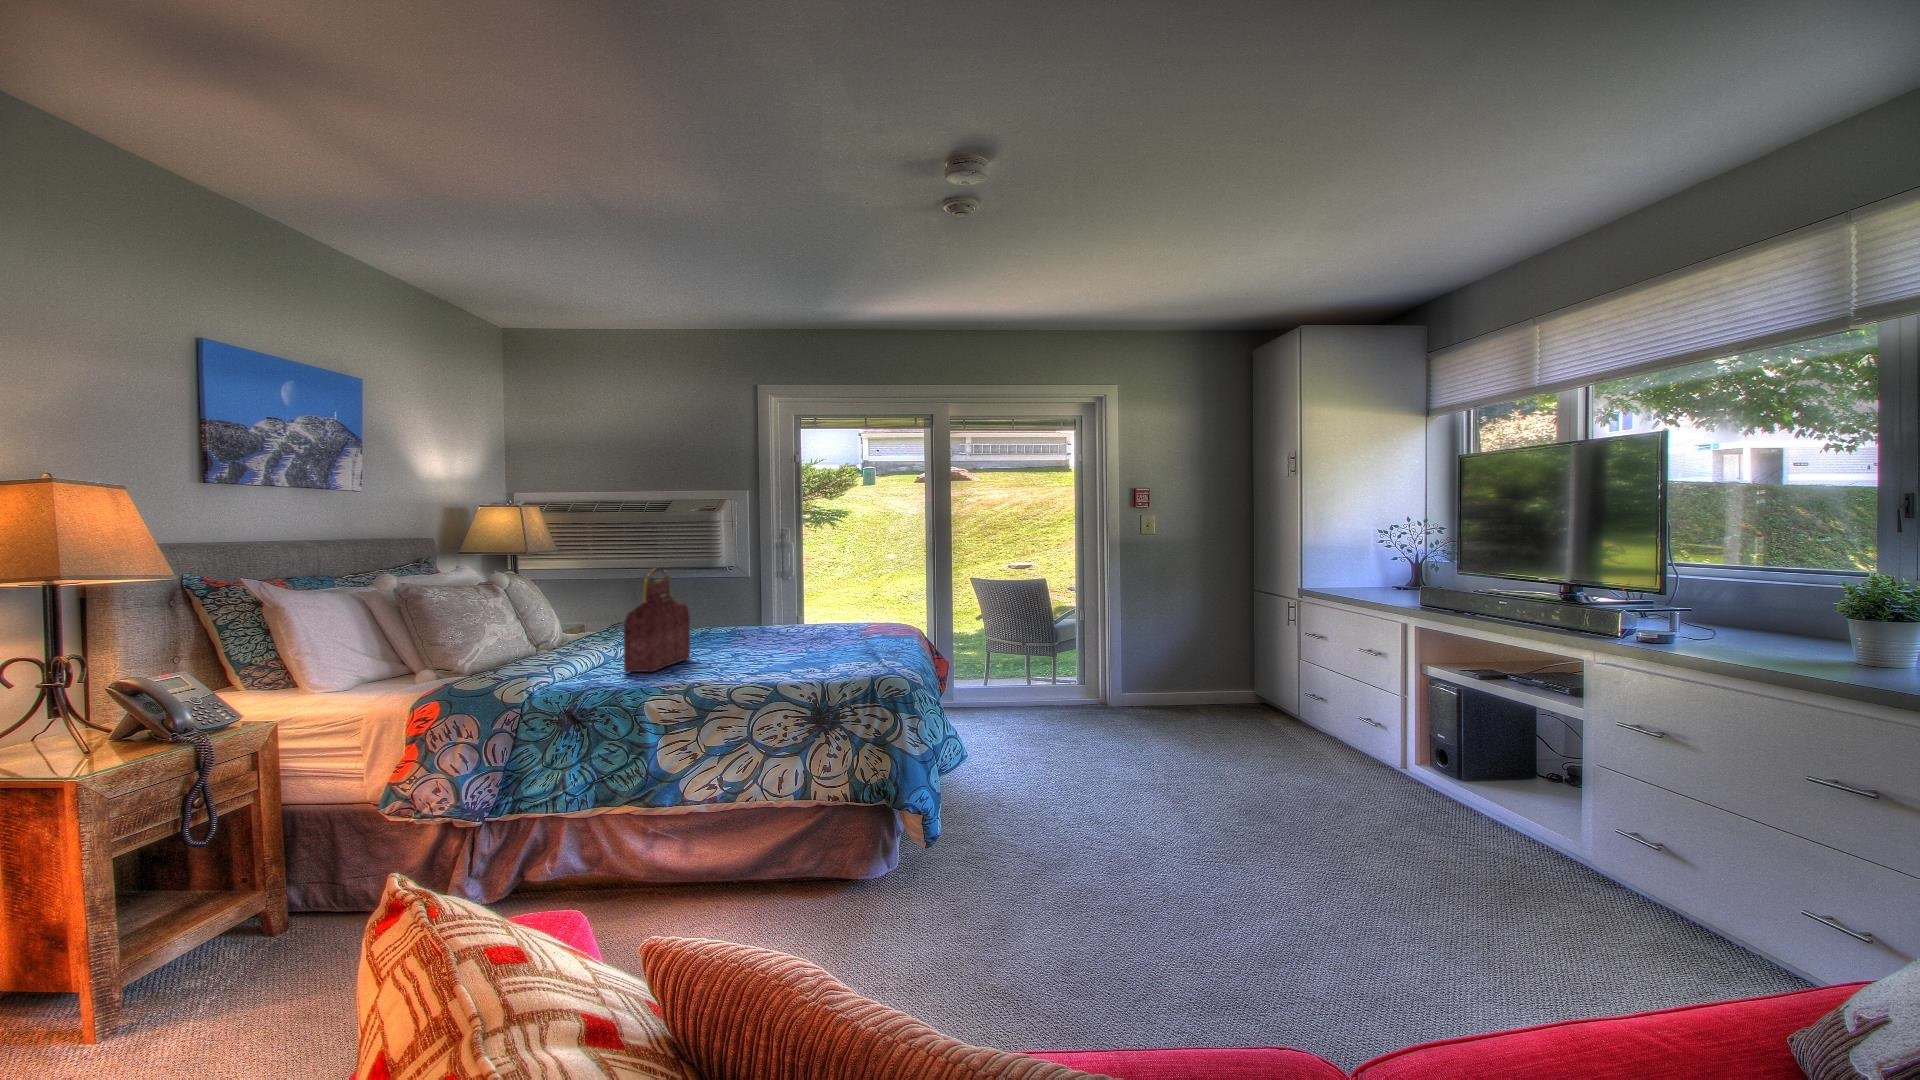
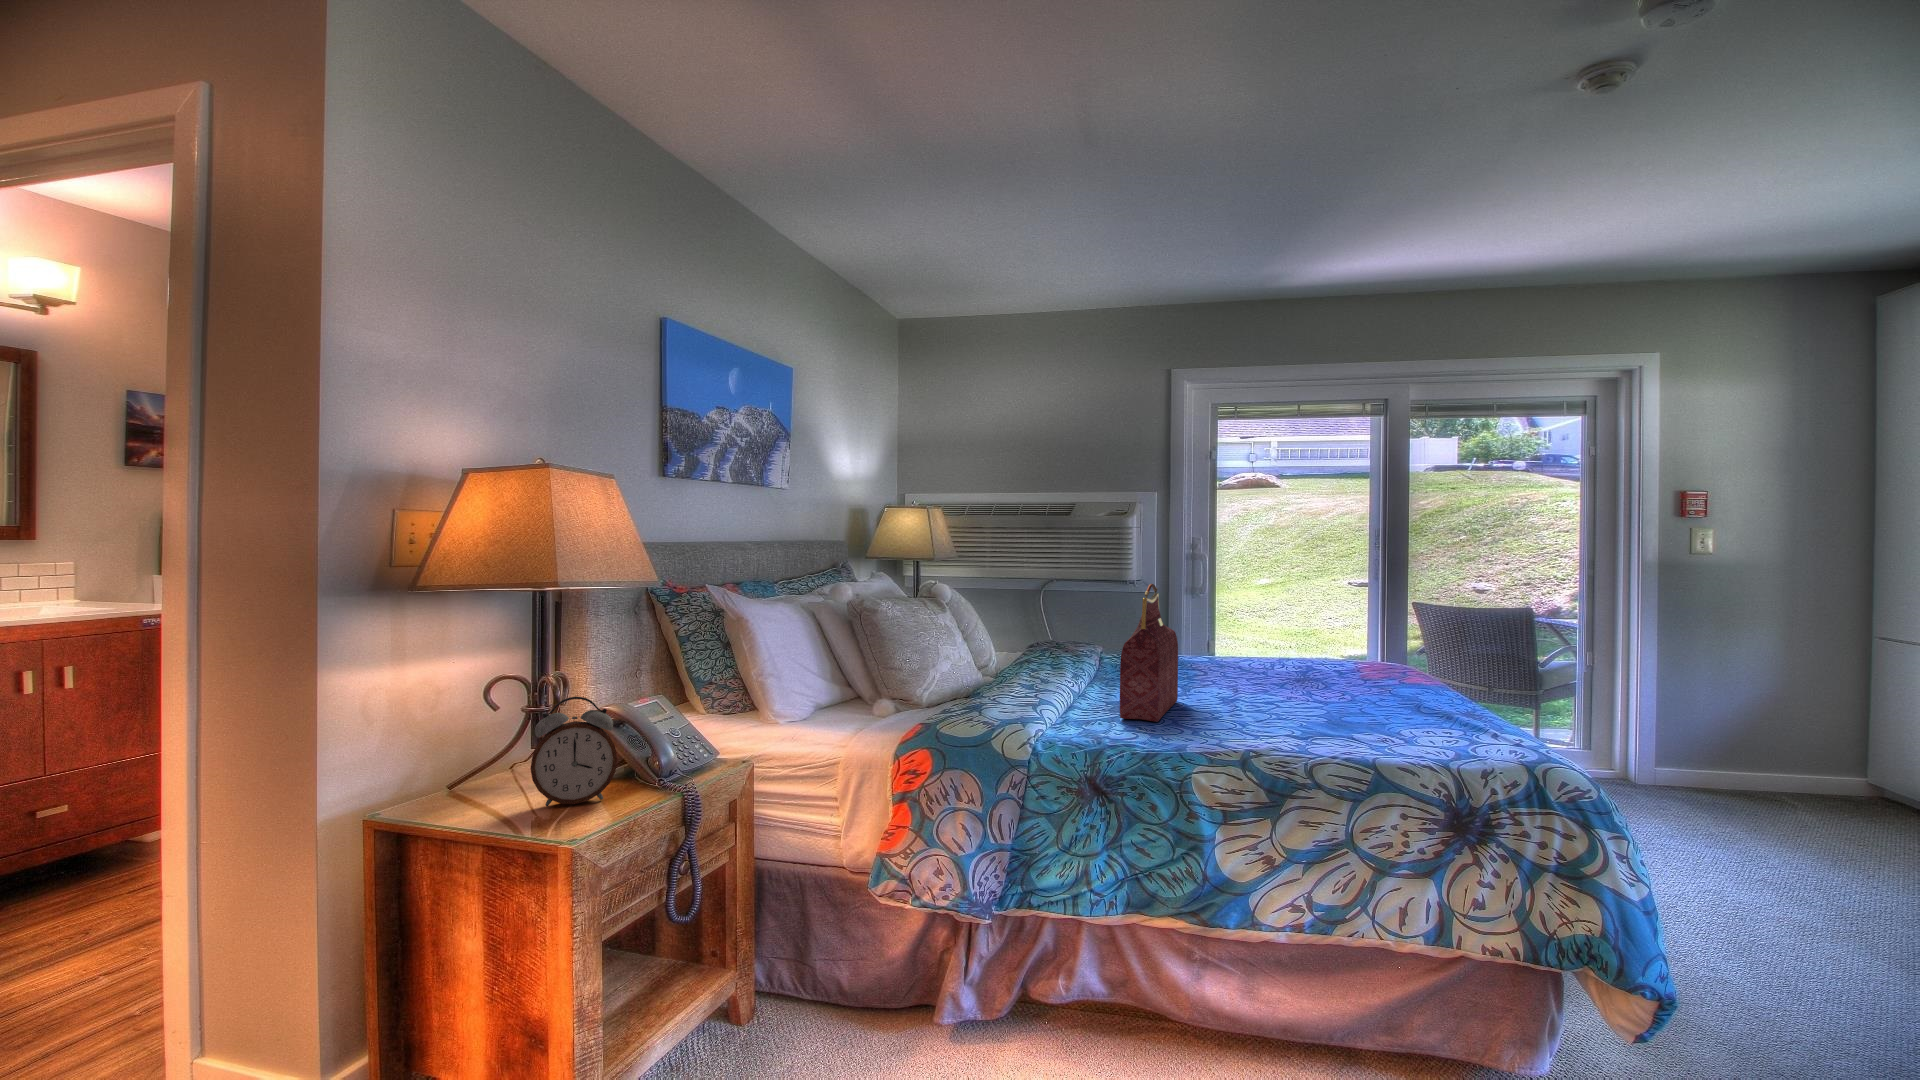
alarm clock: none [41,671,131,760] -> present [530,697,617,806]

